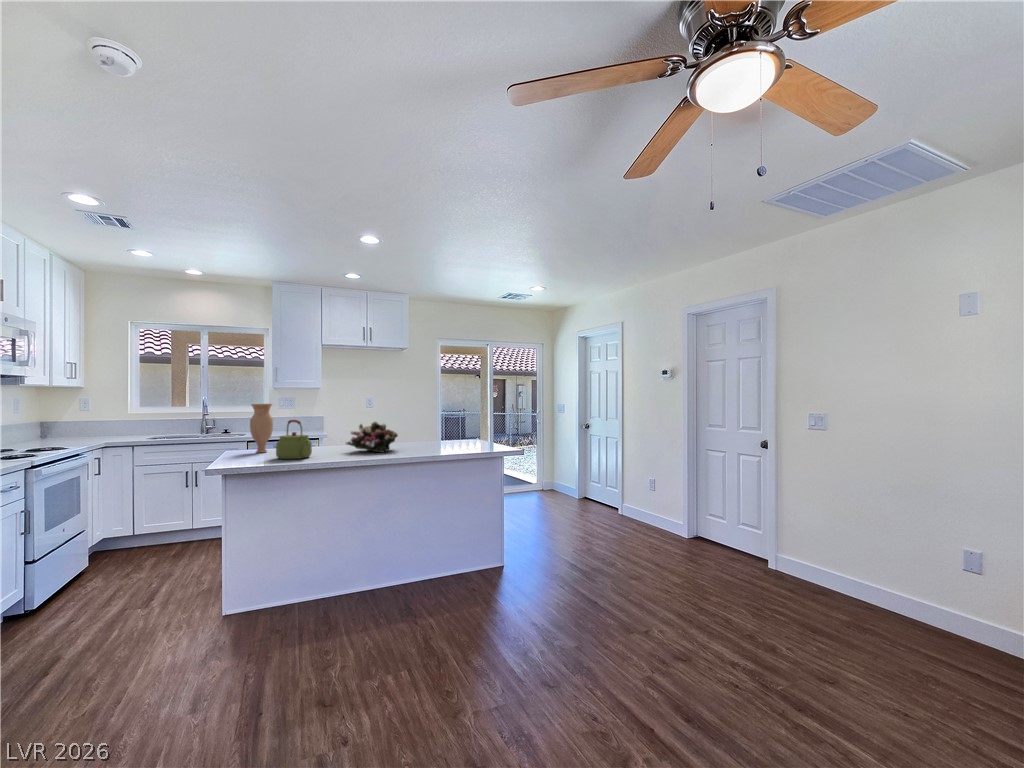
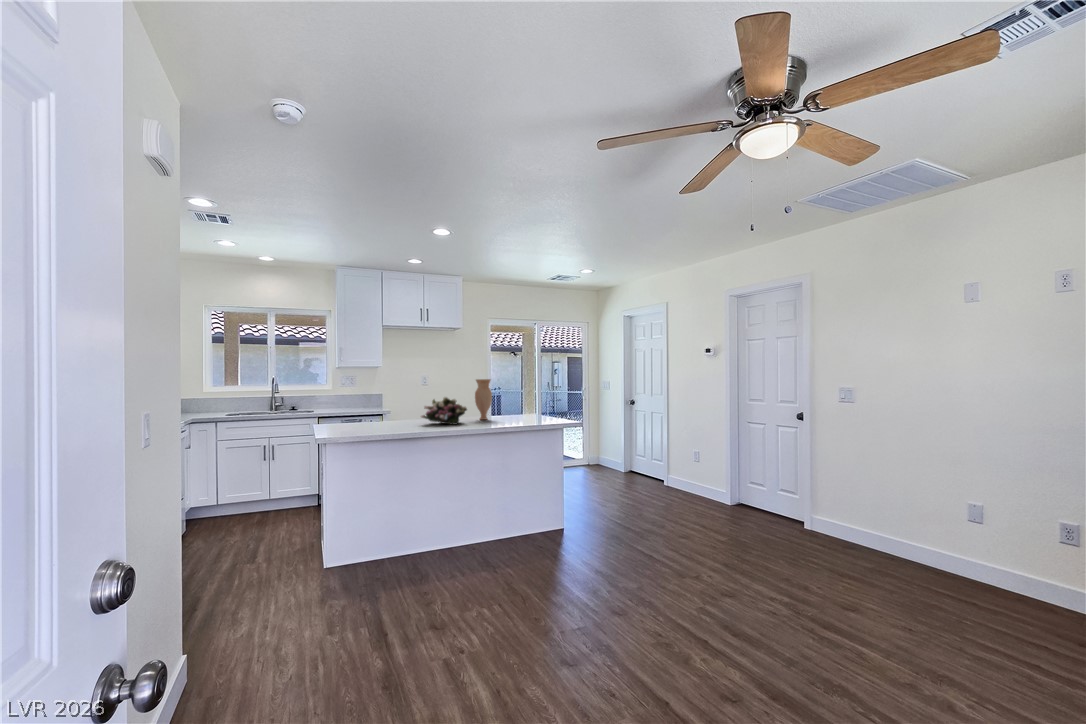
vase: present [250,404,273,453] -> present [475,379,492,420]
kettle: present [276,420,312,459] -> none [364,395,394,431]

